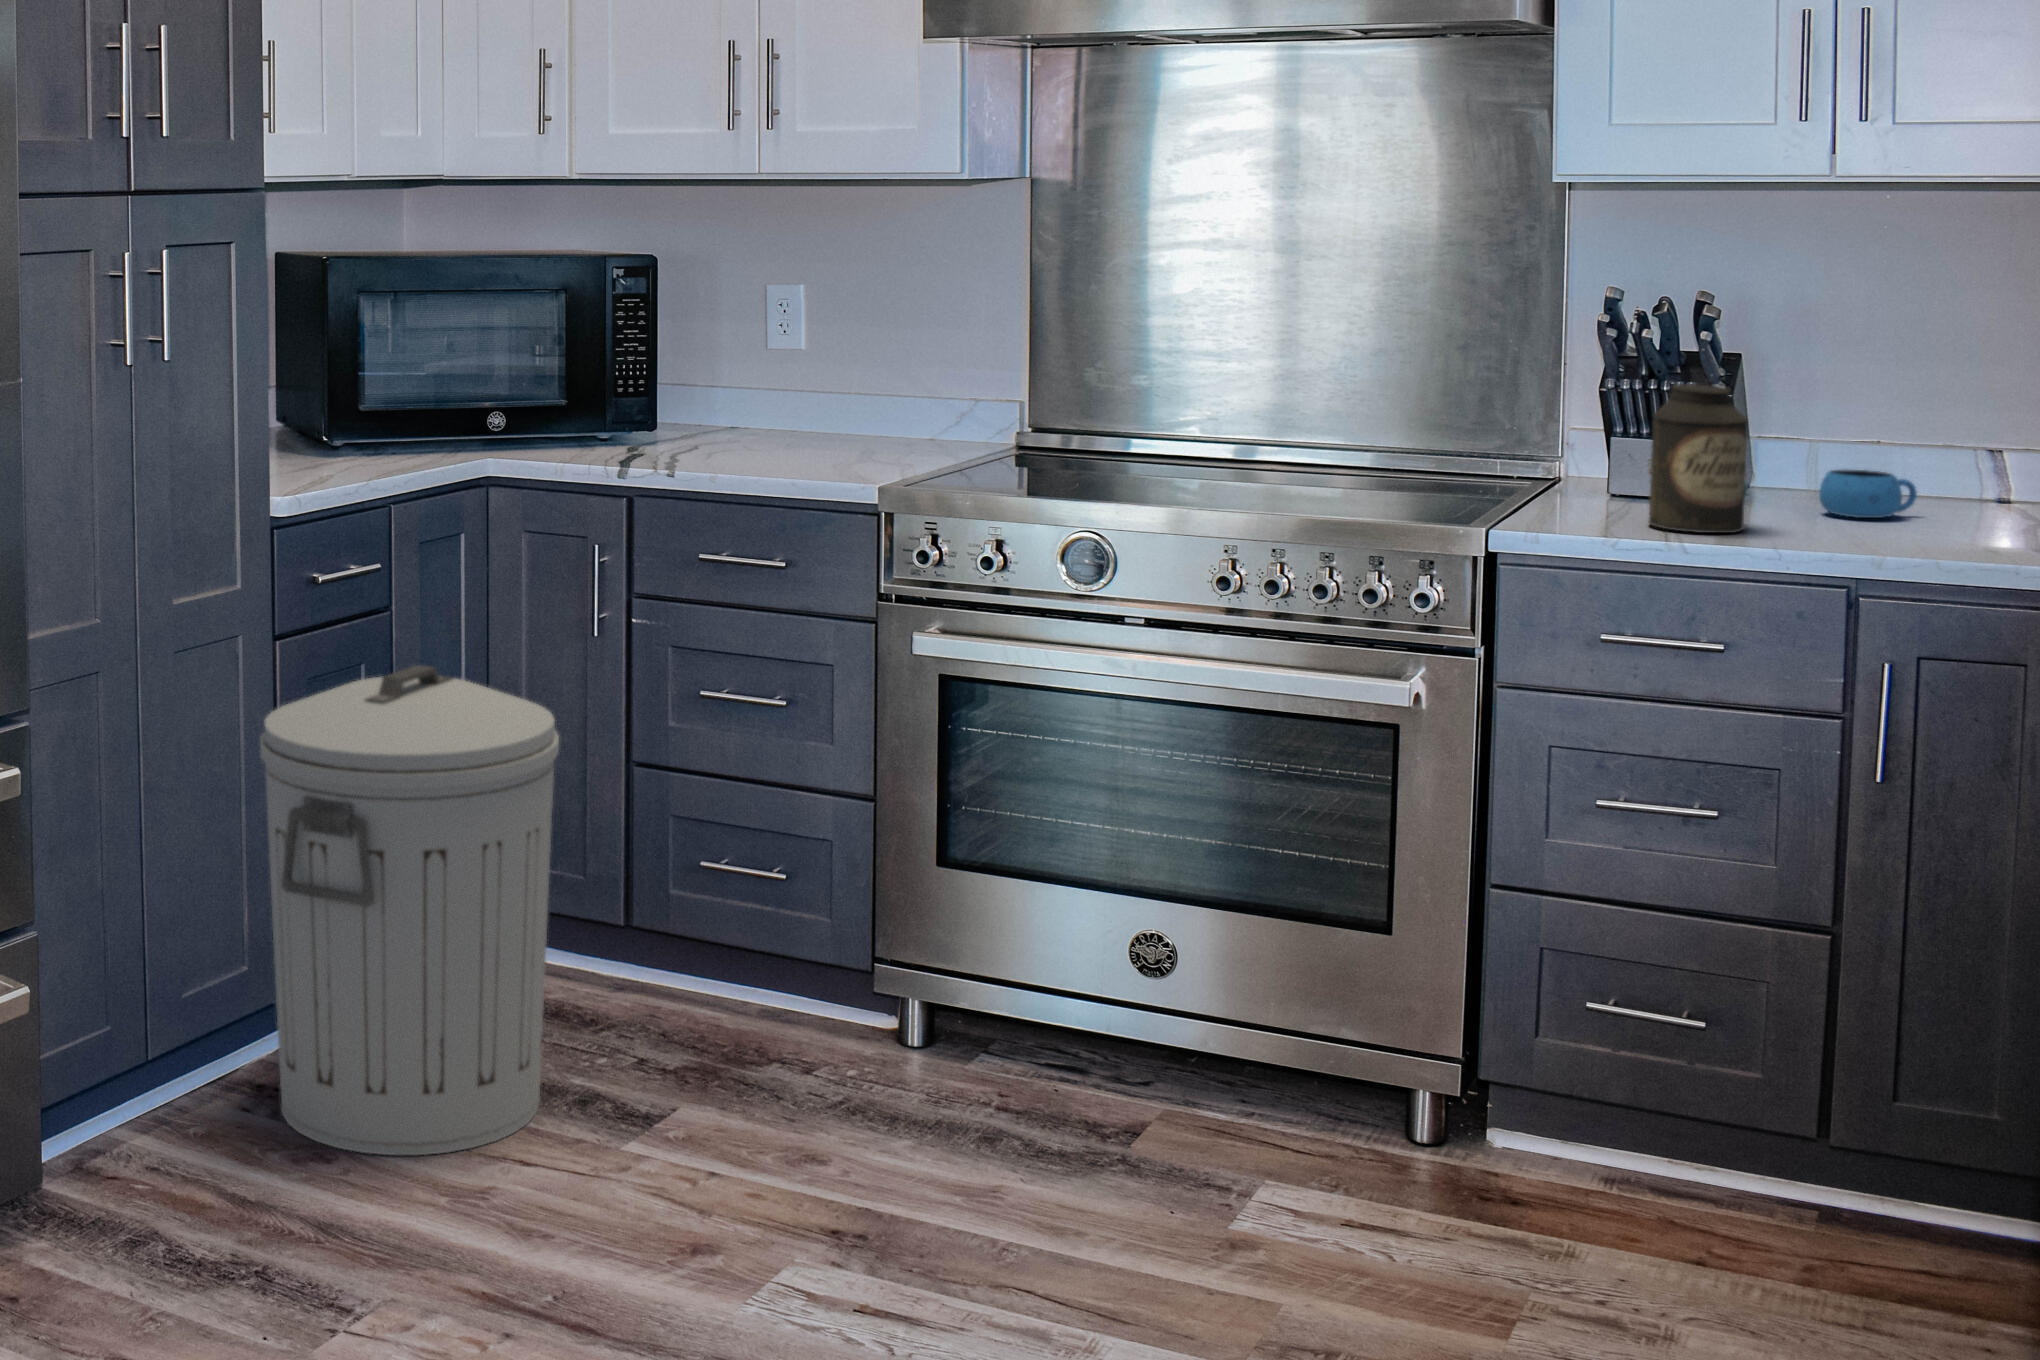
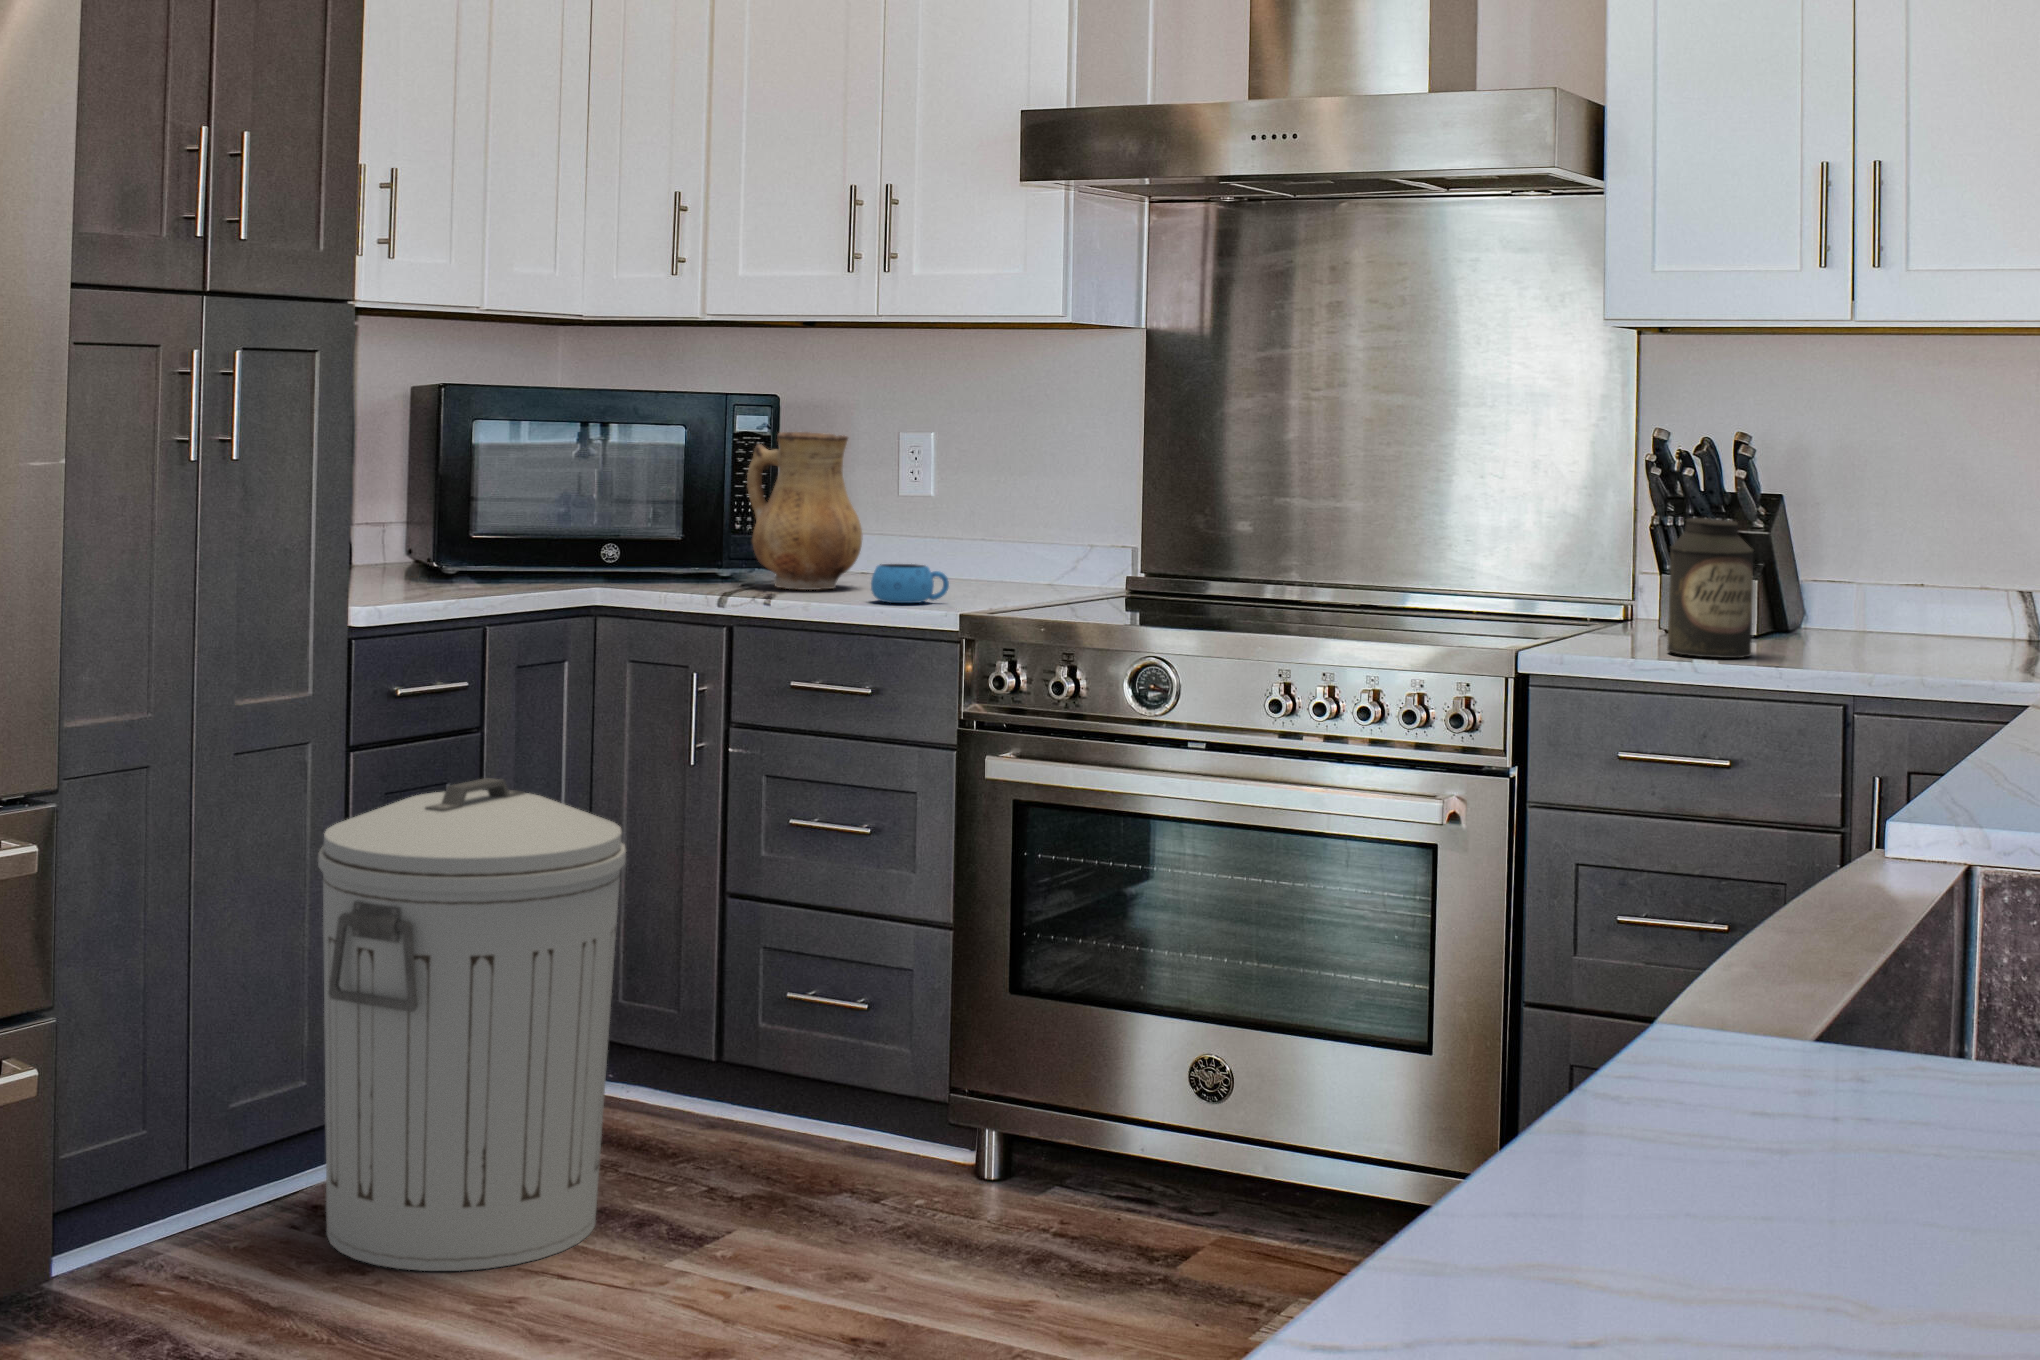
ceramic pitcher: none [626,296,745,456] -> present [747,432,862,590]
mug: present [1819,470,1917,518] -> present [871,564,949,603]

